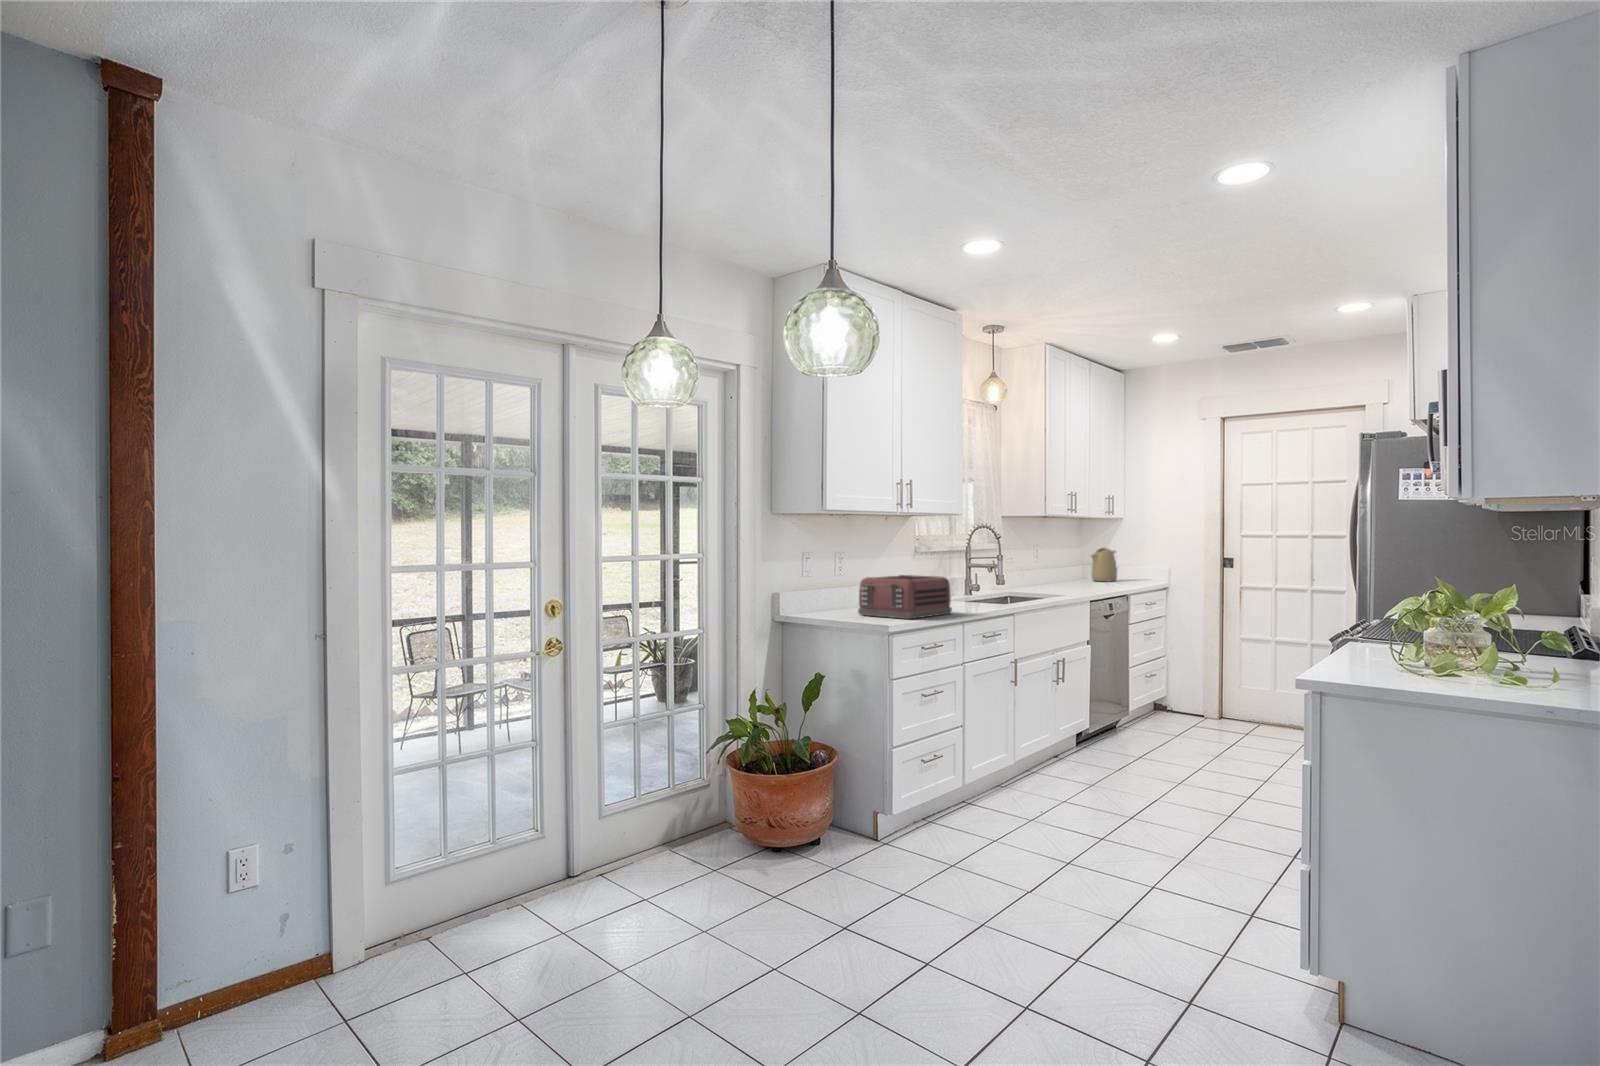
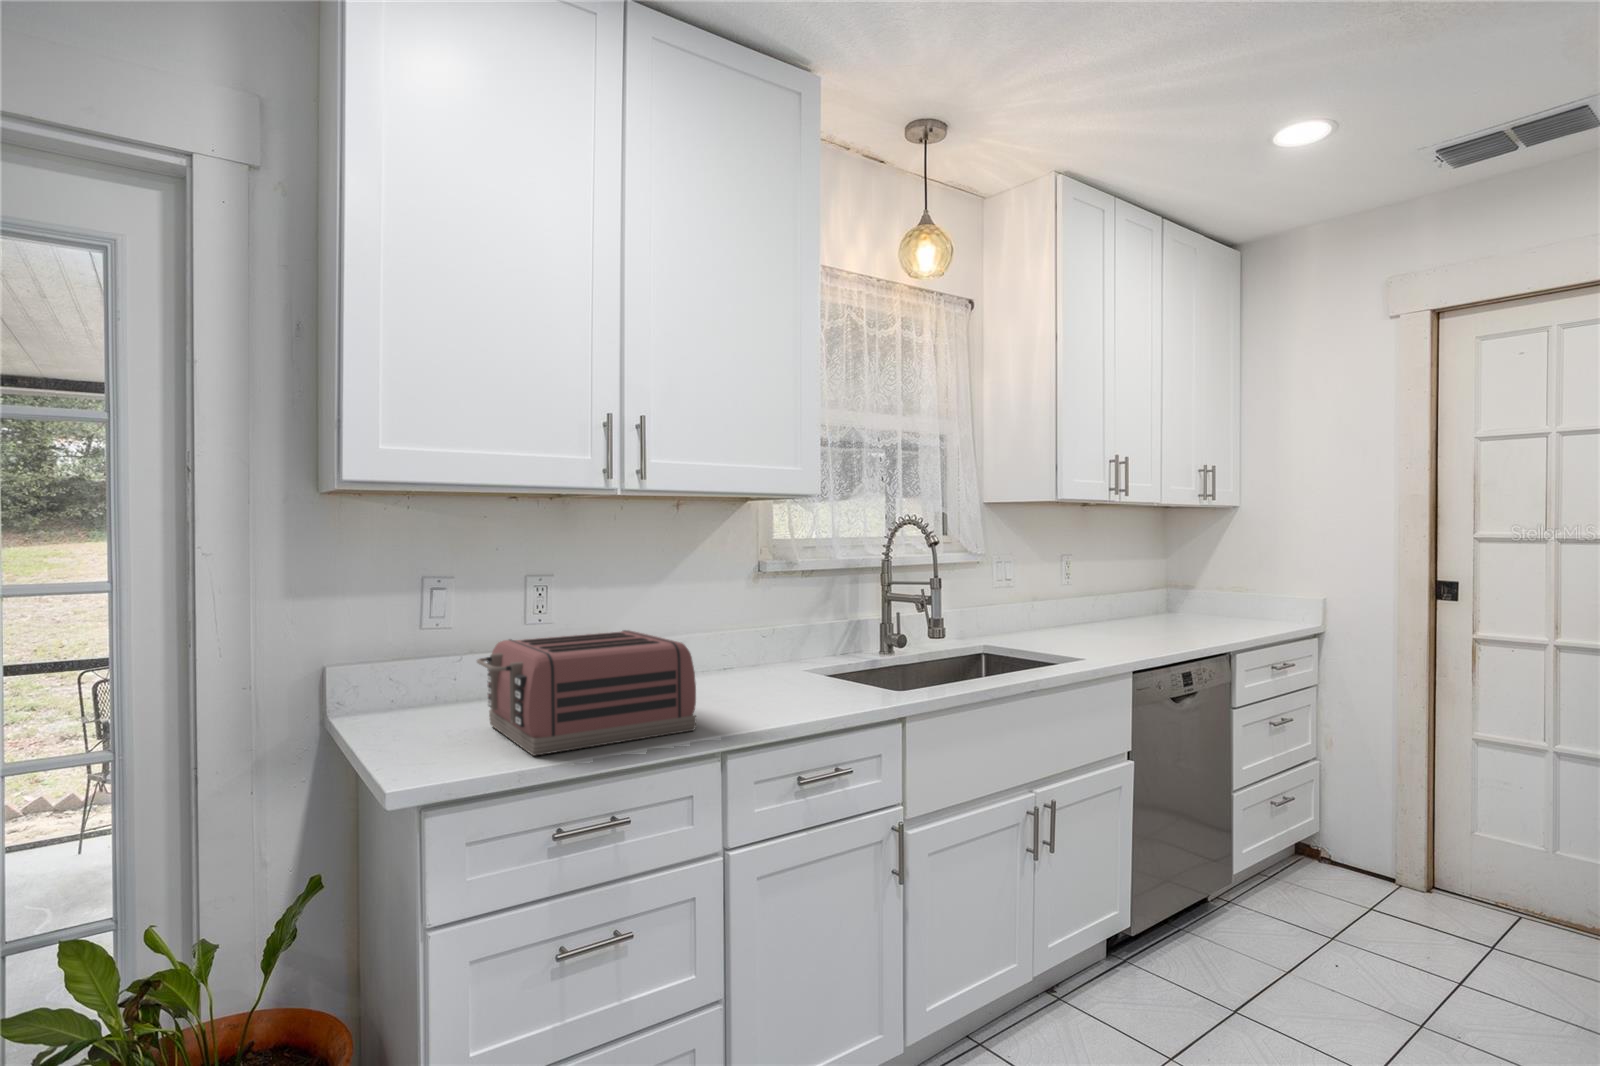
kettle: present [1091,548,1117,582] -> none [1178,557,1235,617]

